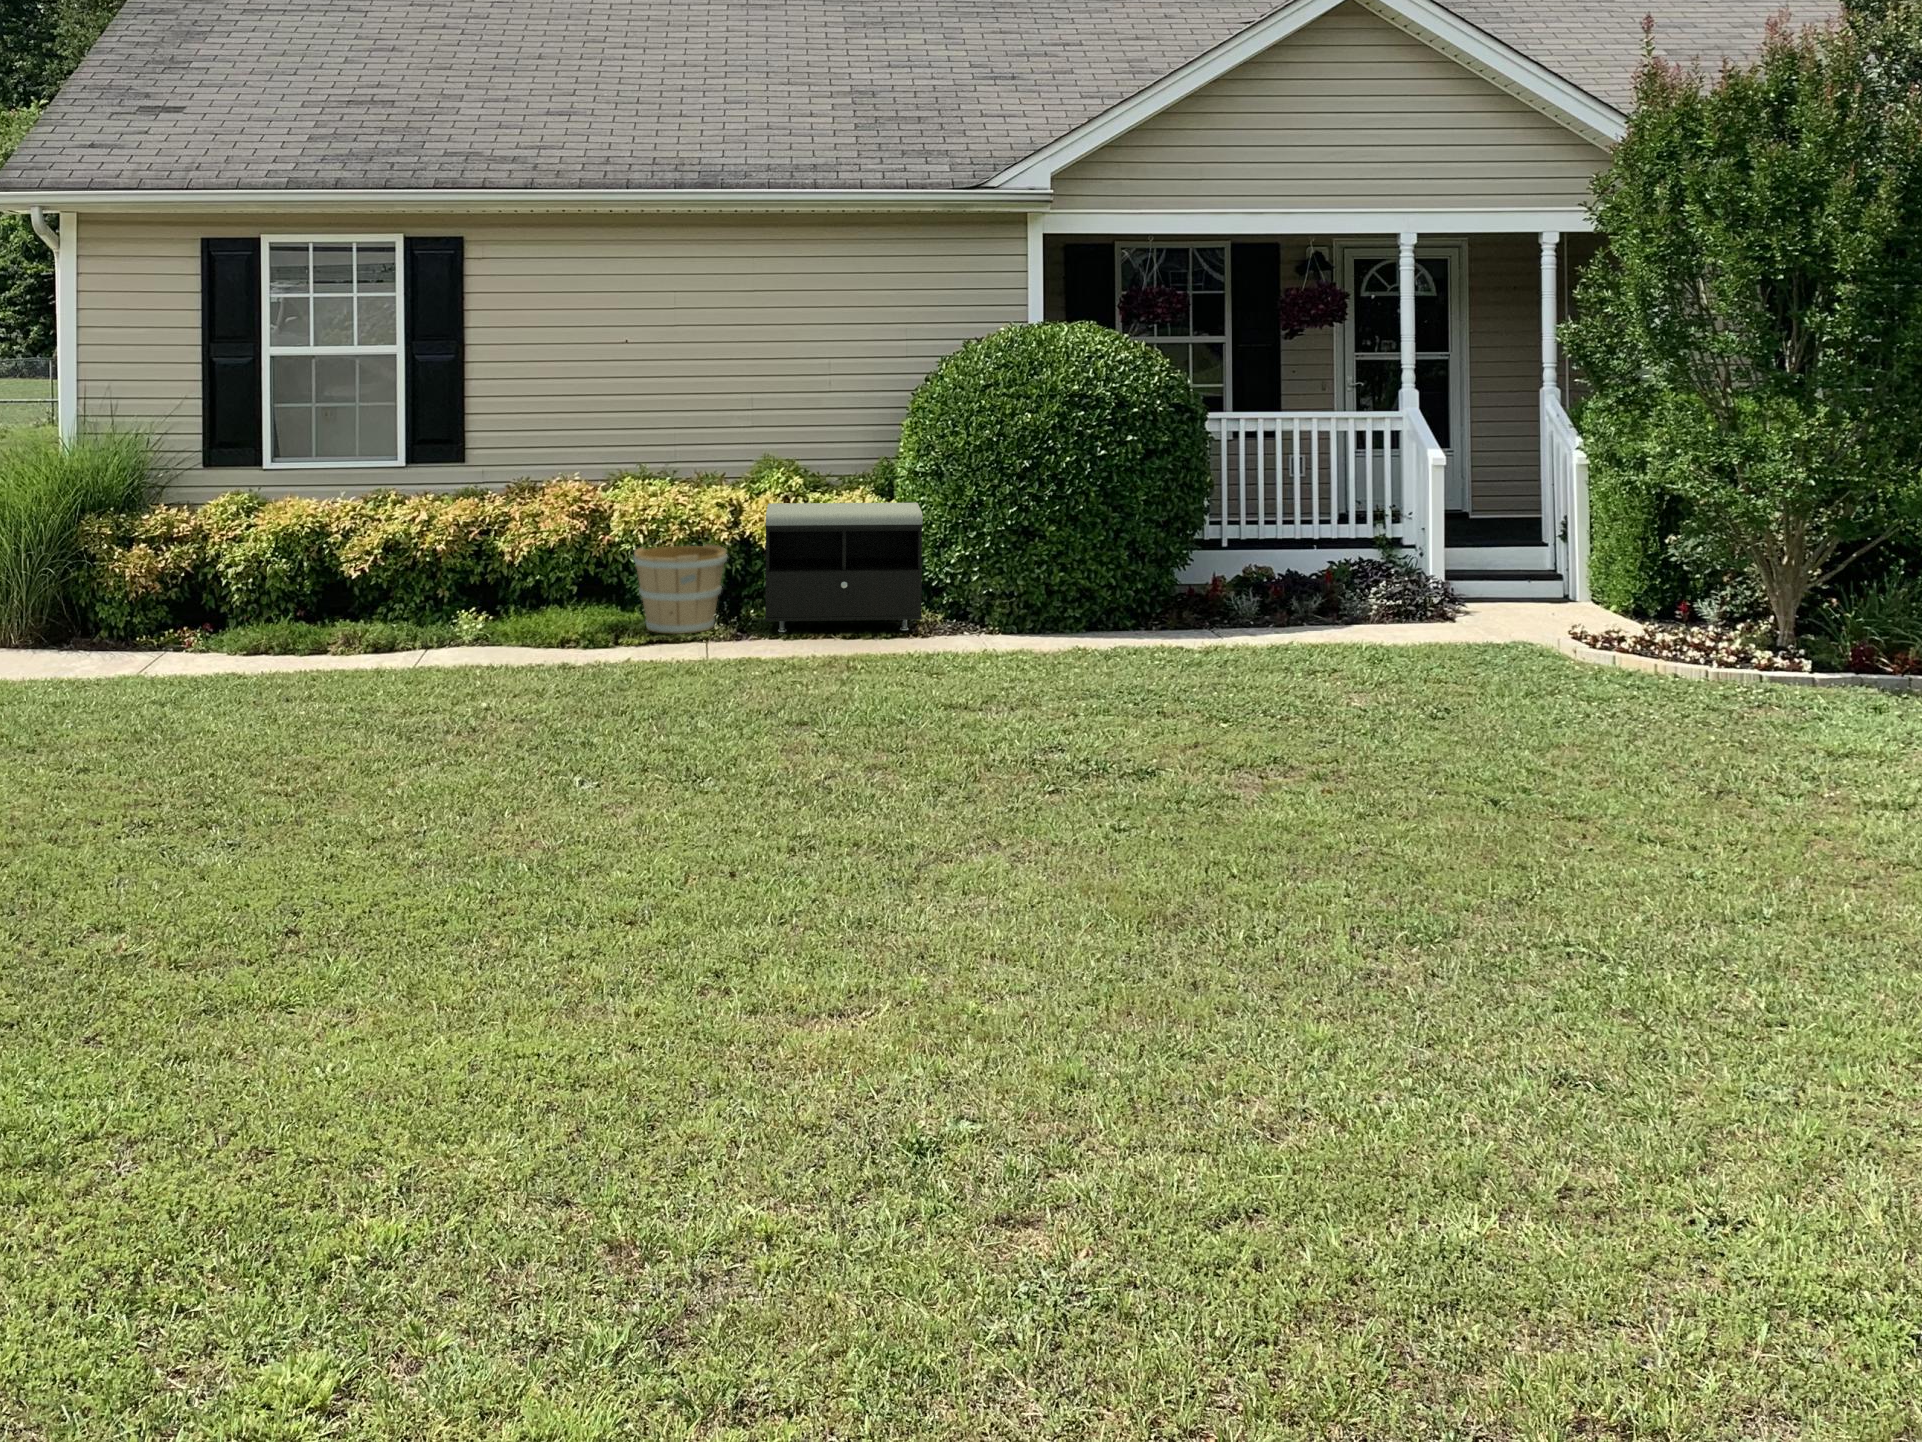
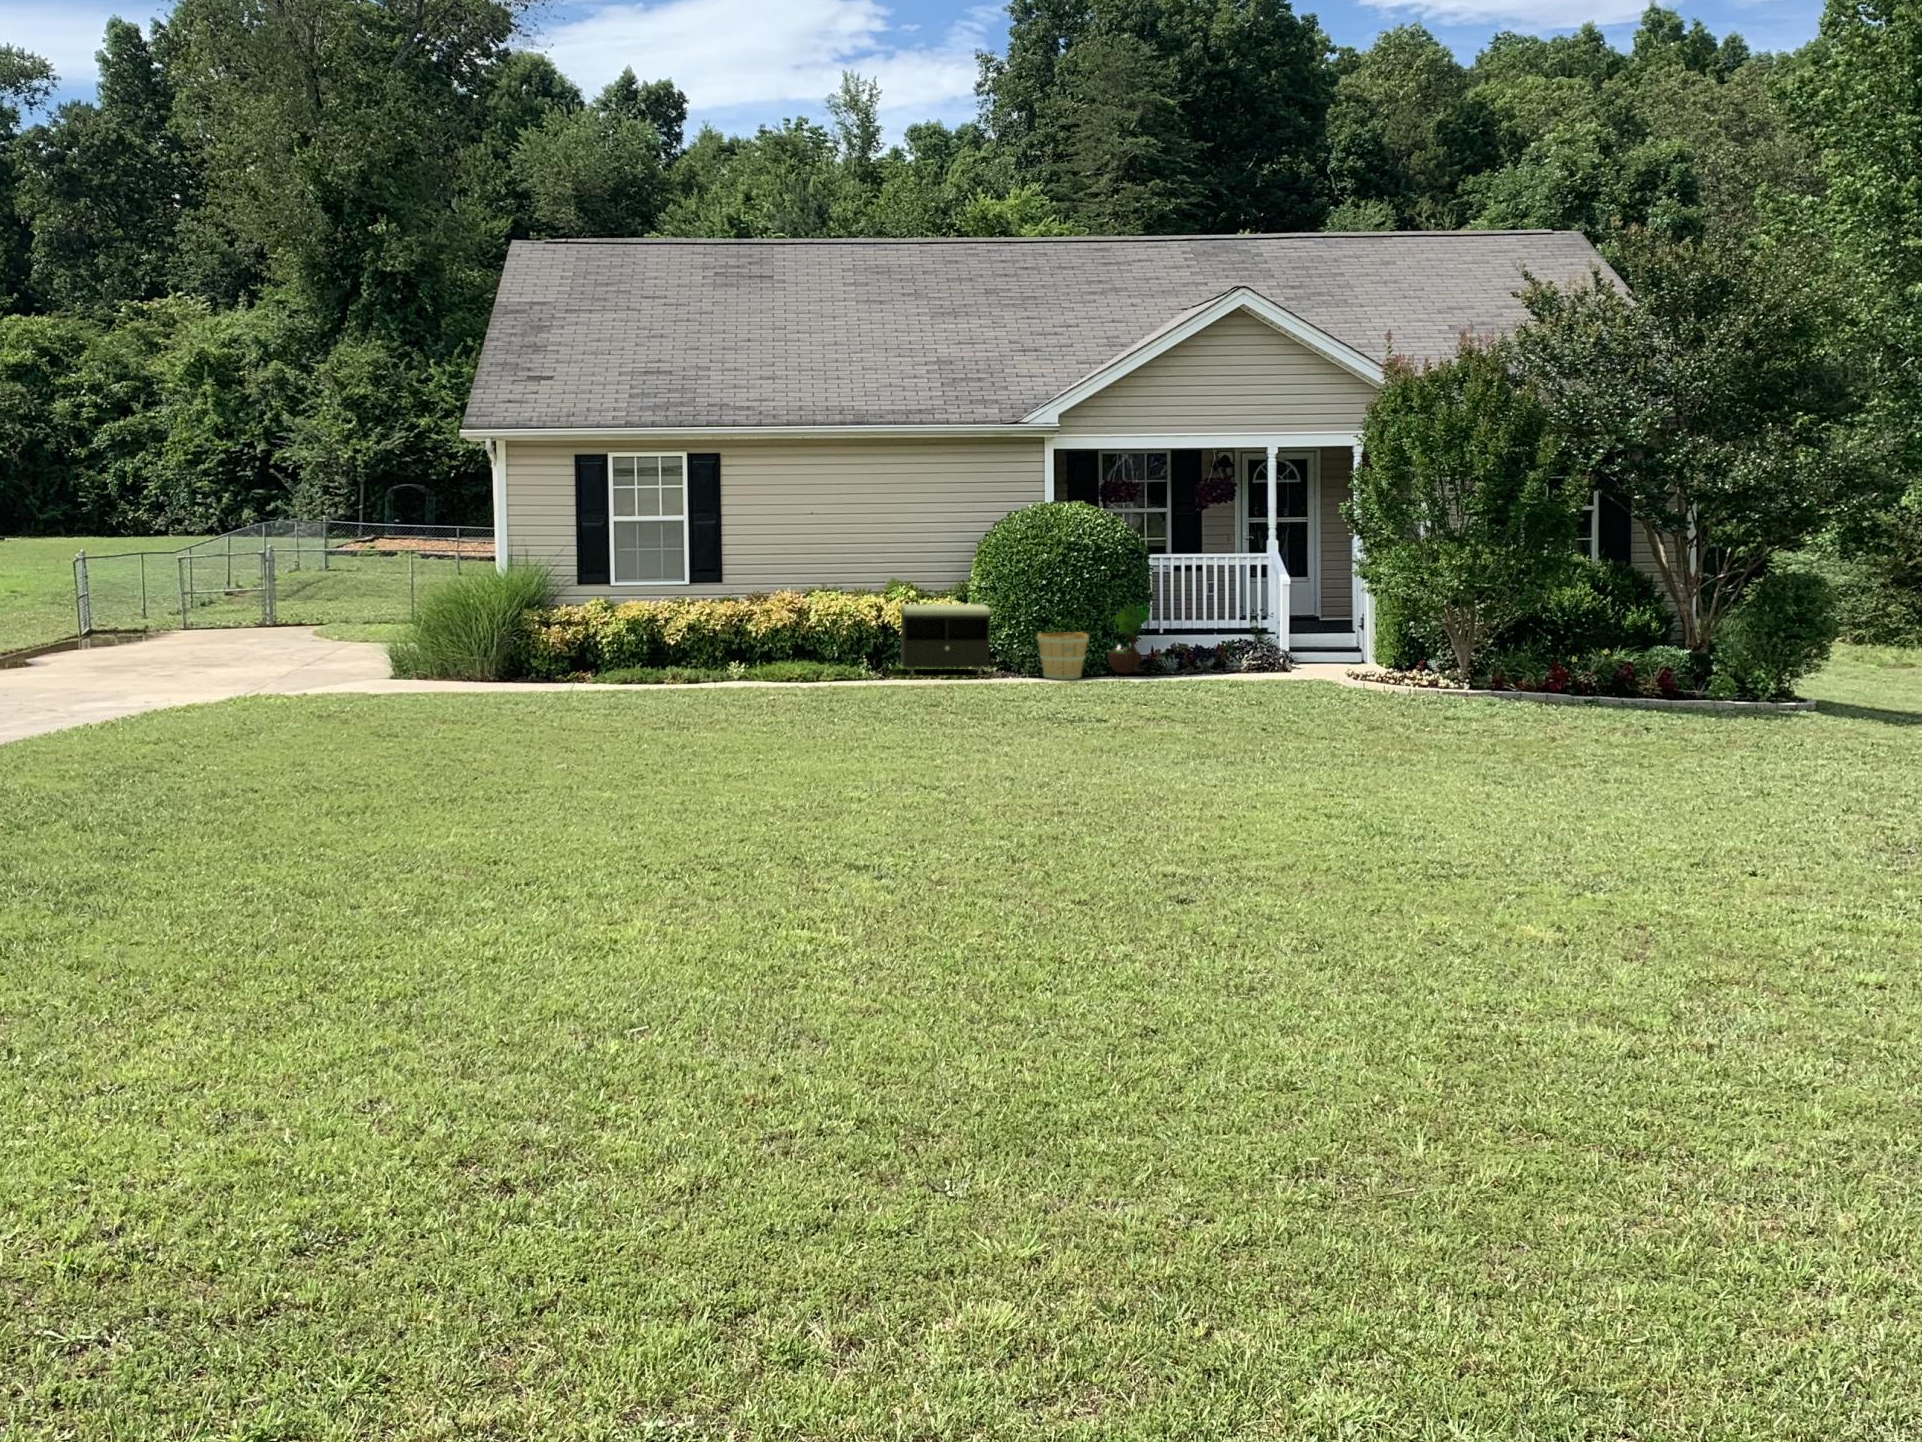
potted tree: none [1136,495,1214,627] -> present [1108,605,1147,674]
wooden bucket: present [633,544,728,634] -> present [1037,632,1089,680]

